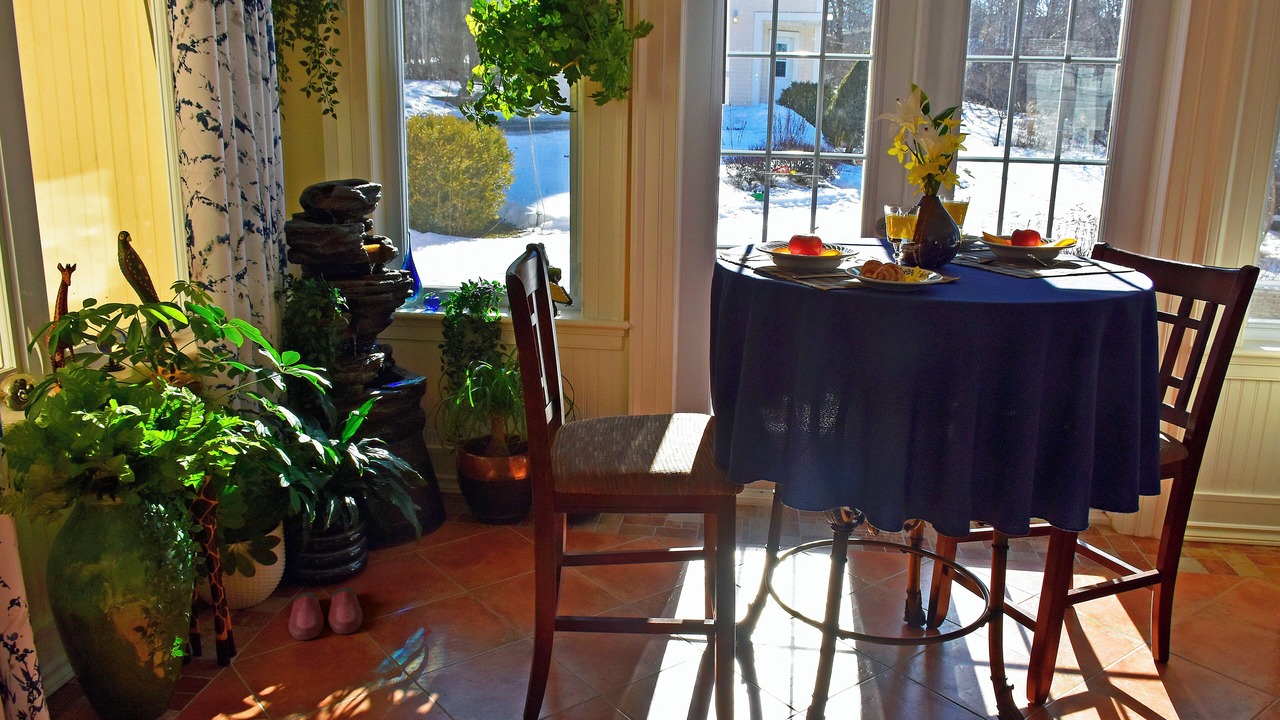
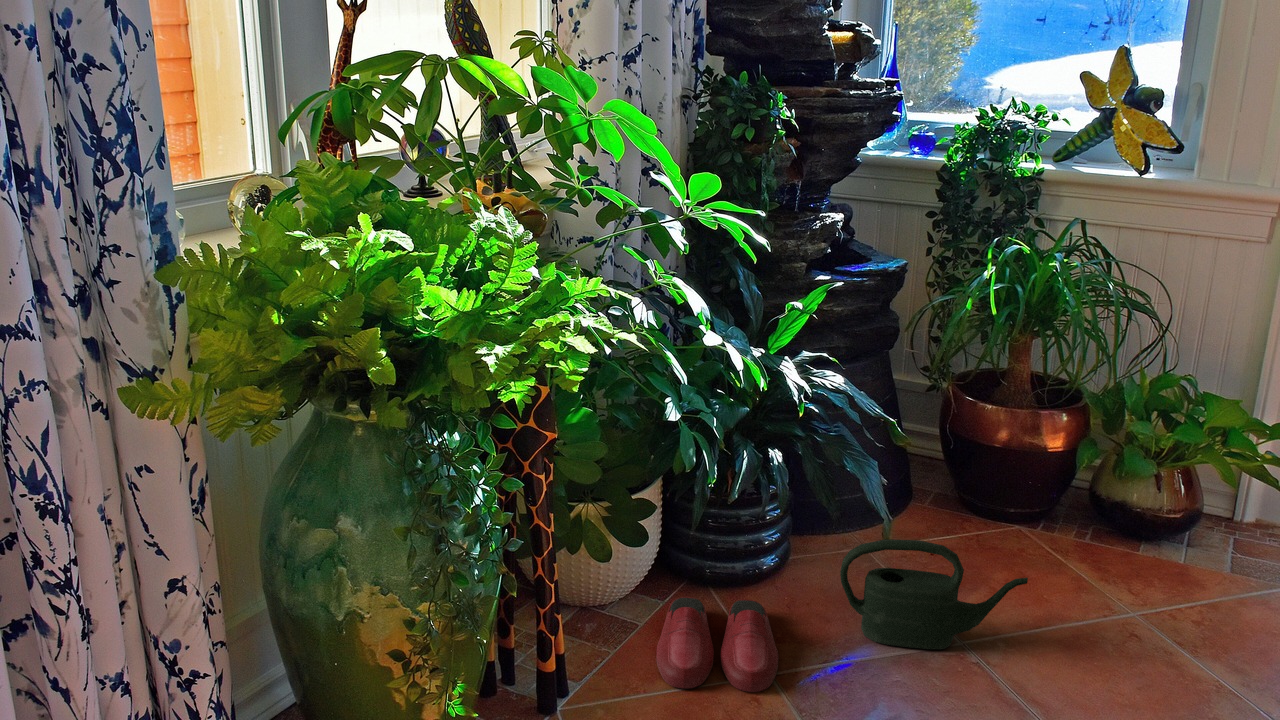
watering can: none [396,535,497,597] -> present [840,539,1028,649]

